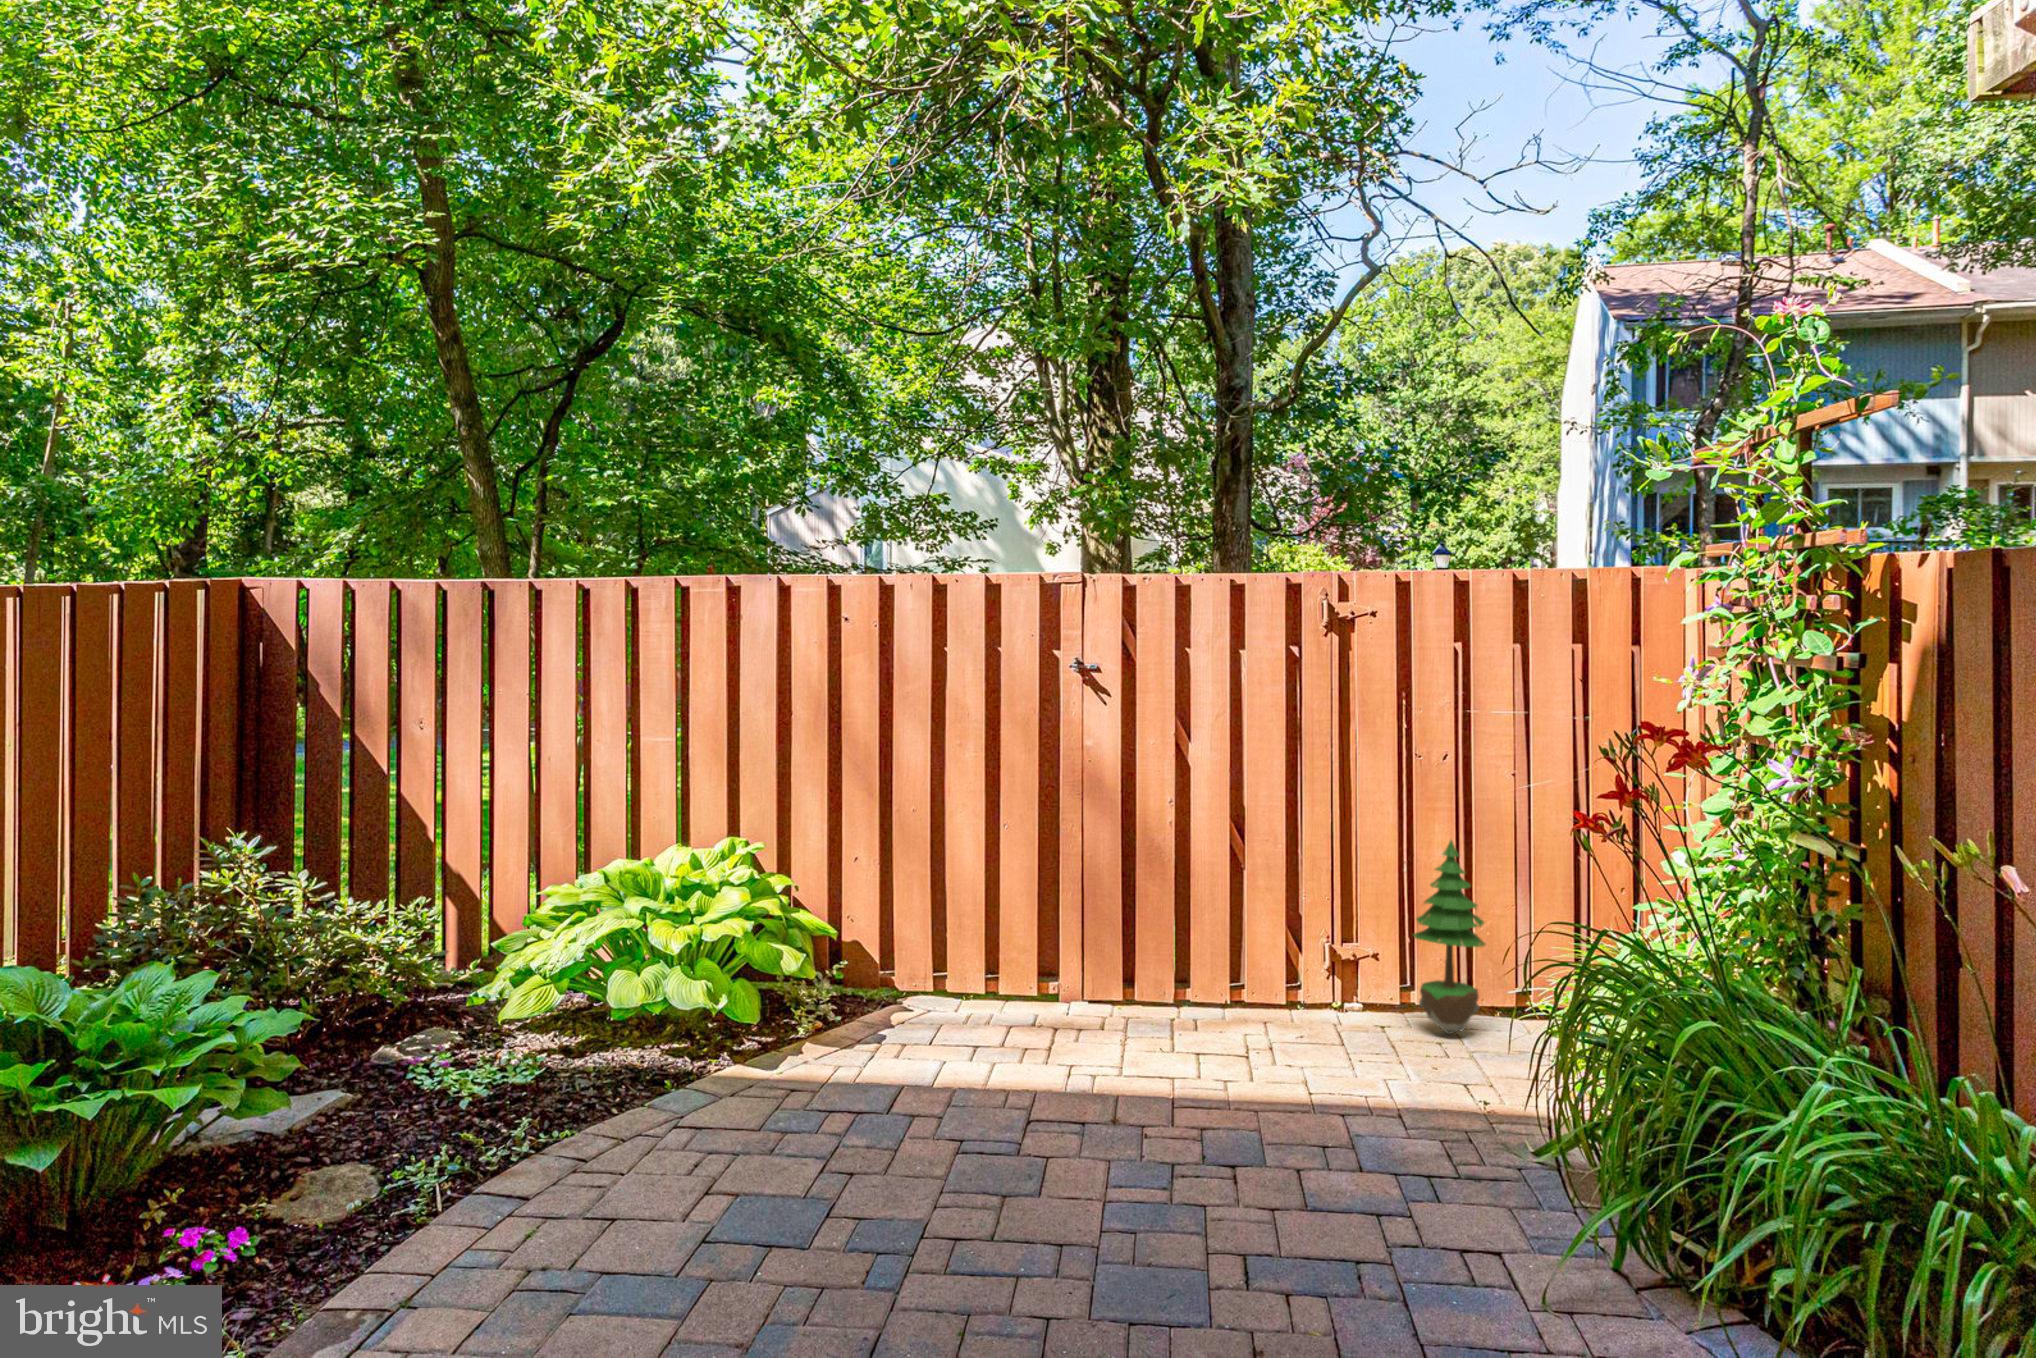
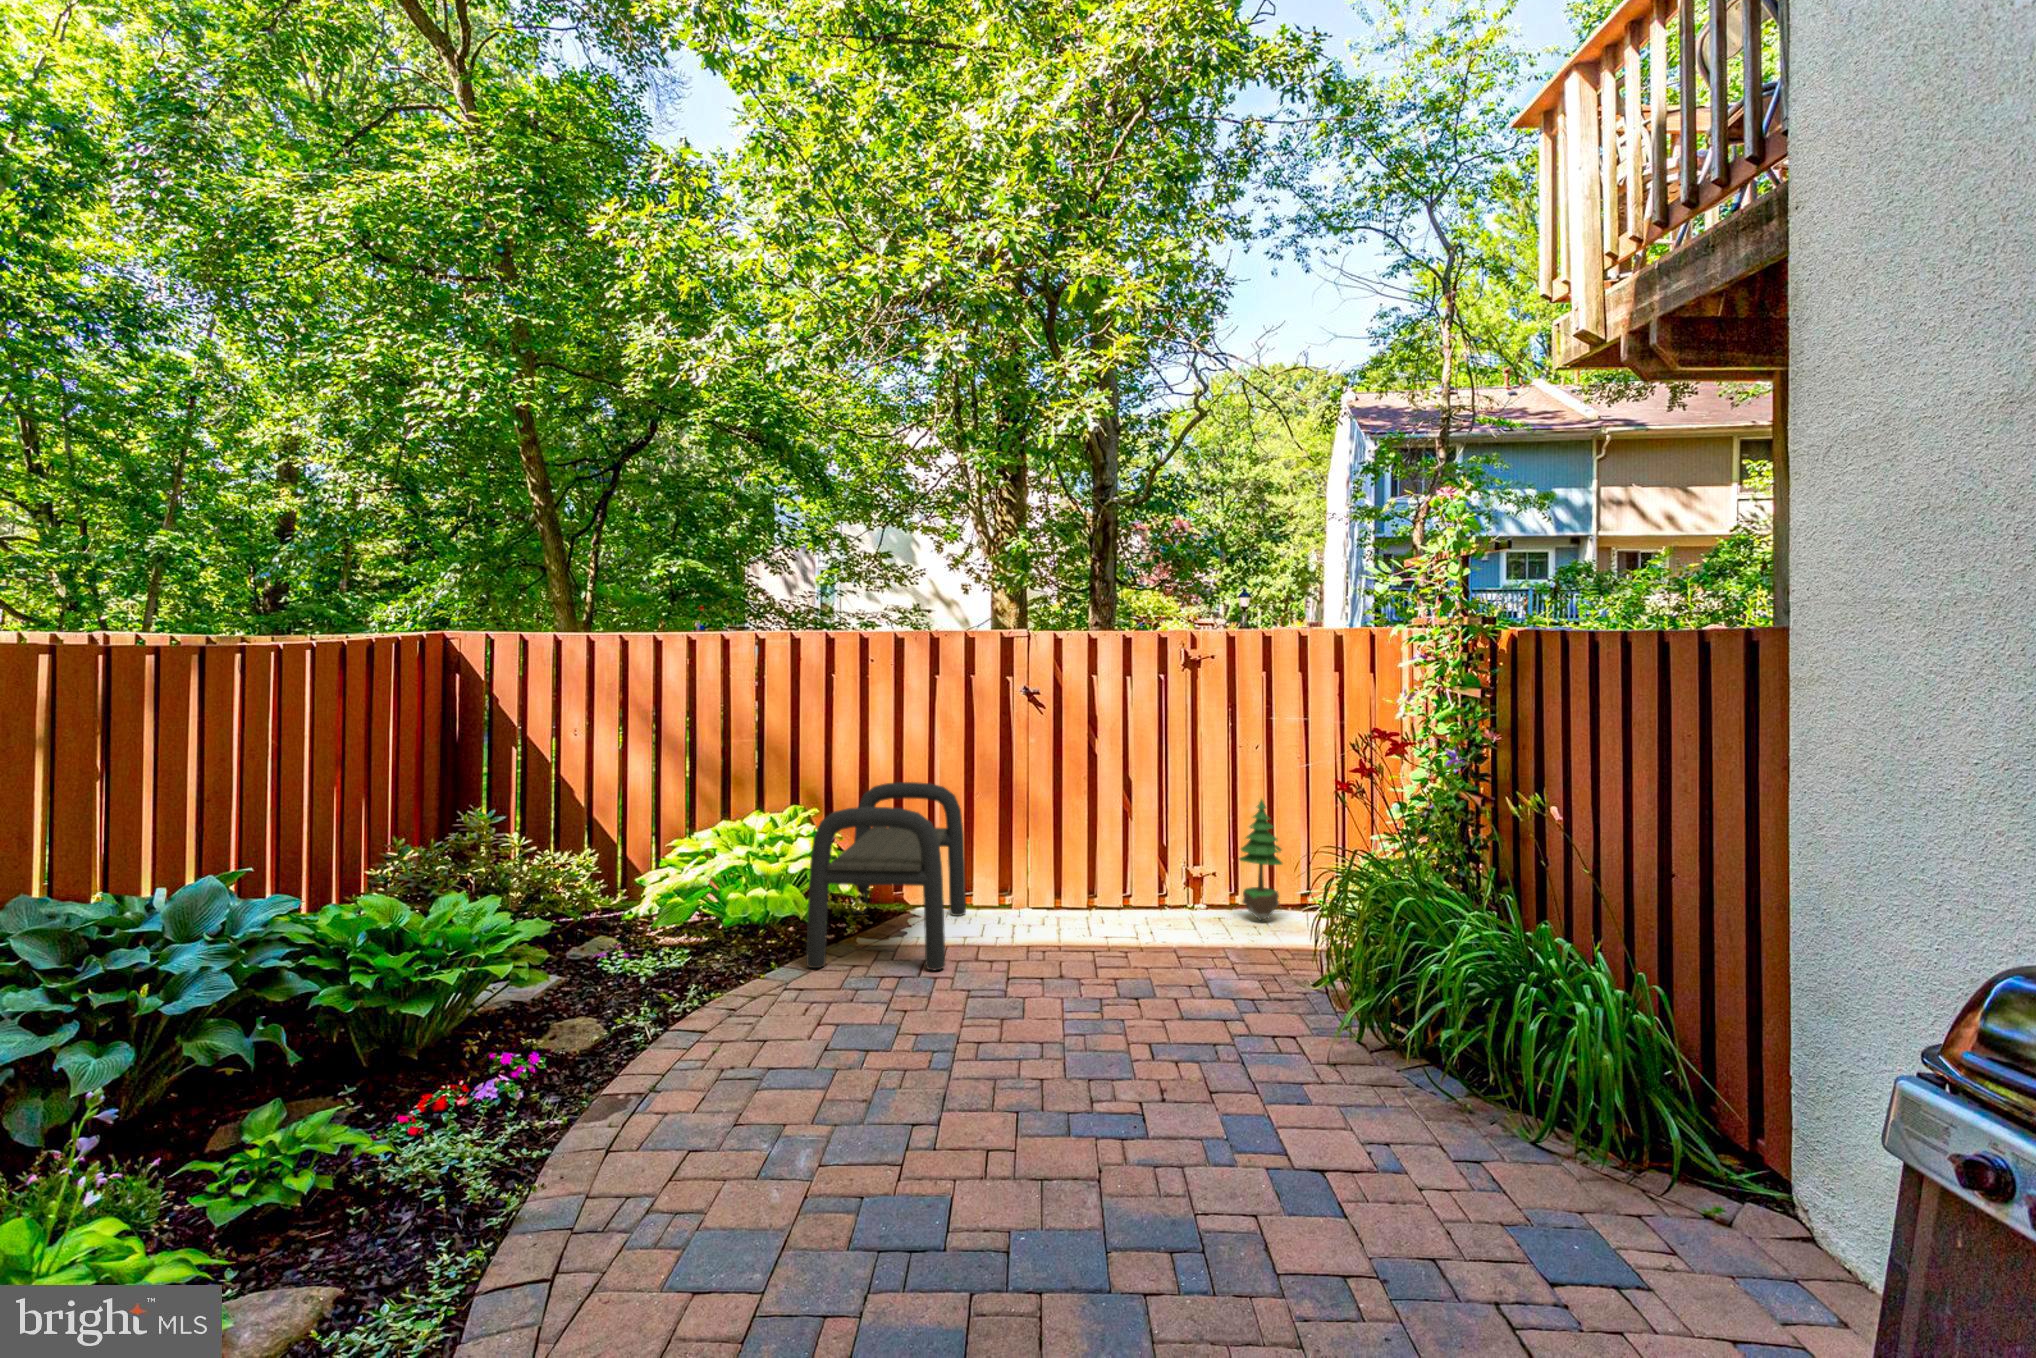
bench: none [718,806,985,1102] -> present [806,782,966,970]

